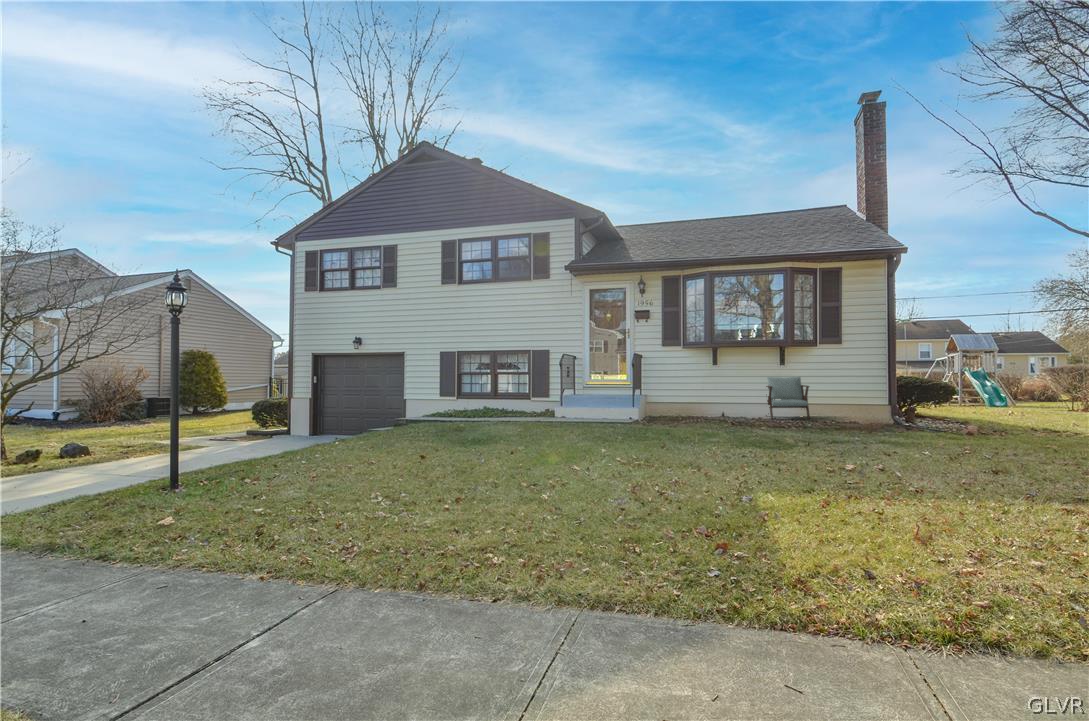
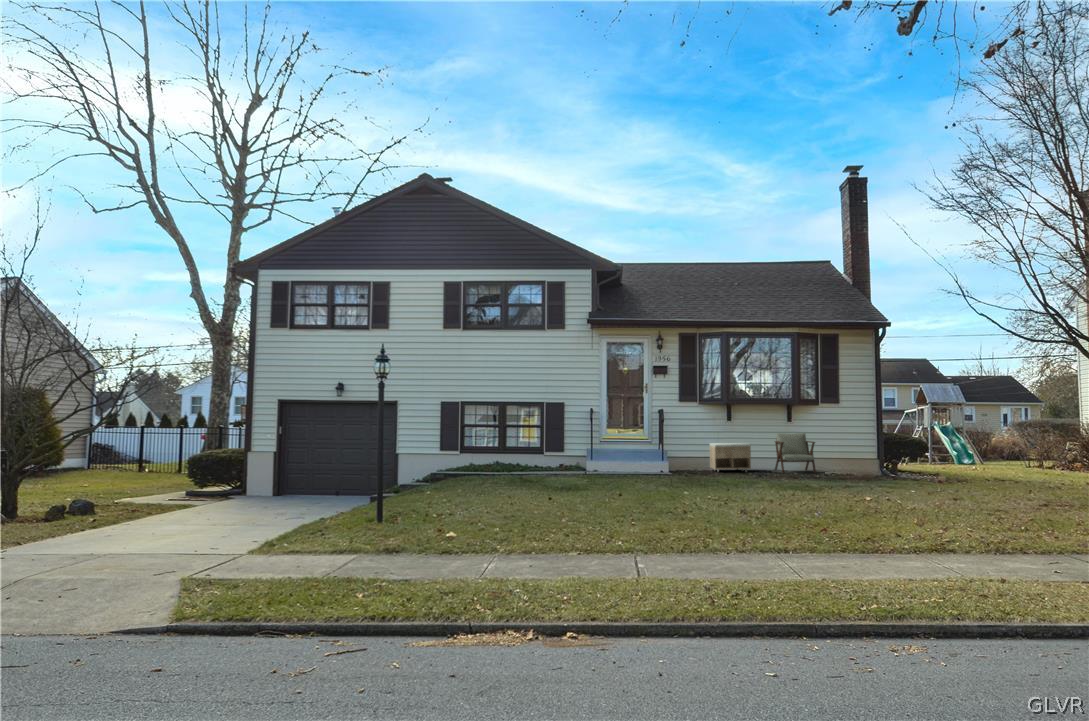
storage bench: none [694,388,737,418] -> present [710,443,751,472]

